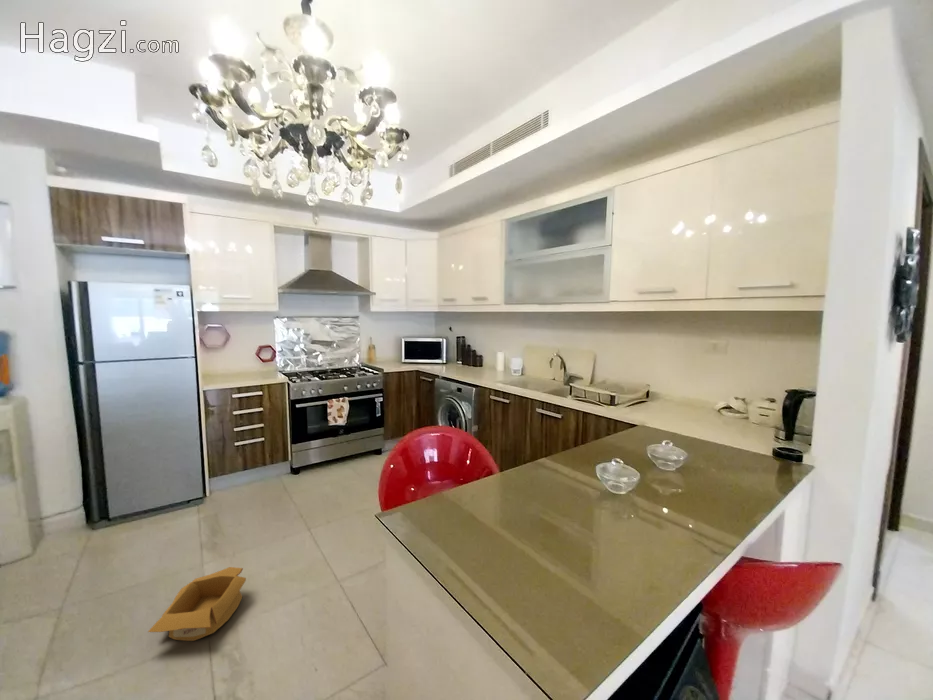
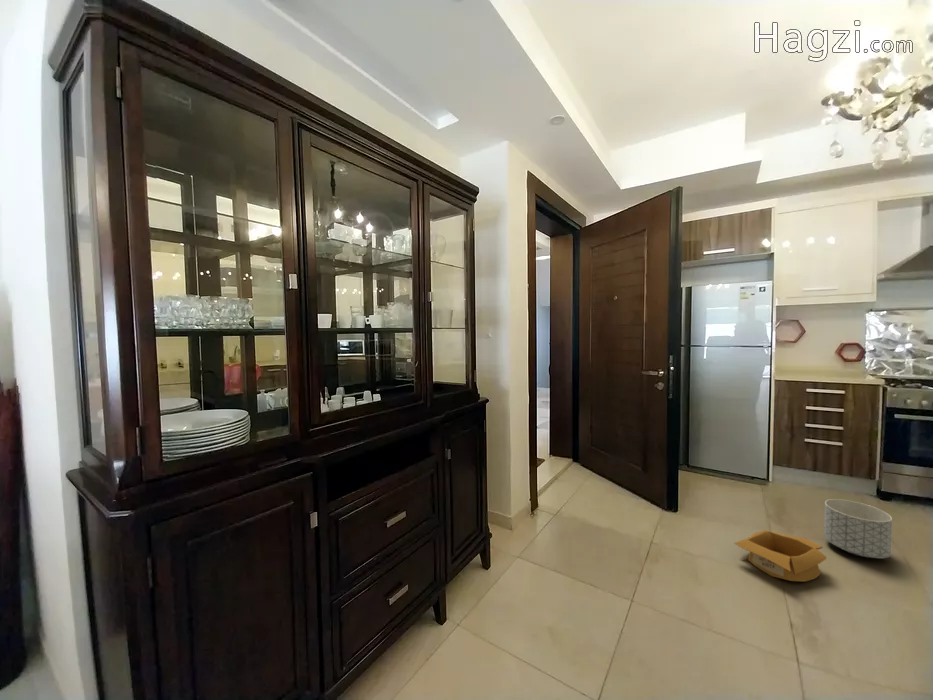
planter: none [247,498,294,552] -> present [824,499,892,558]

